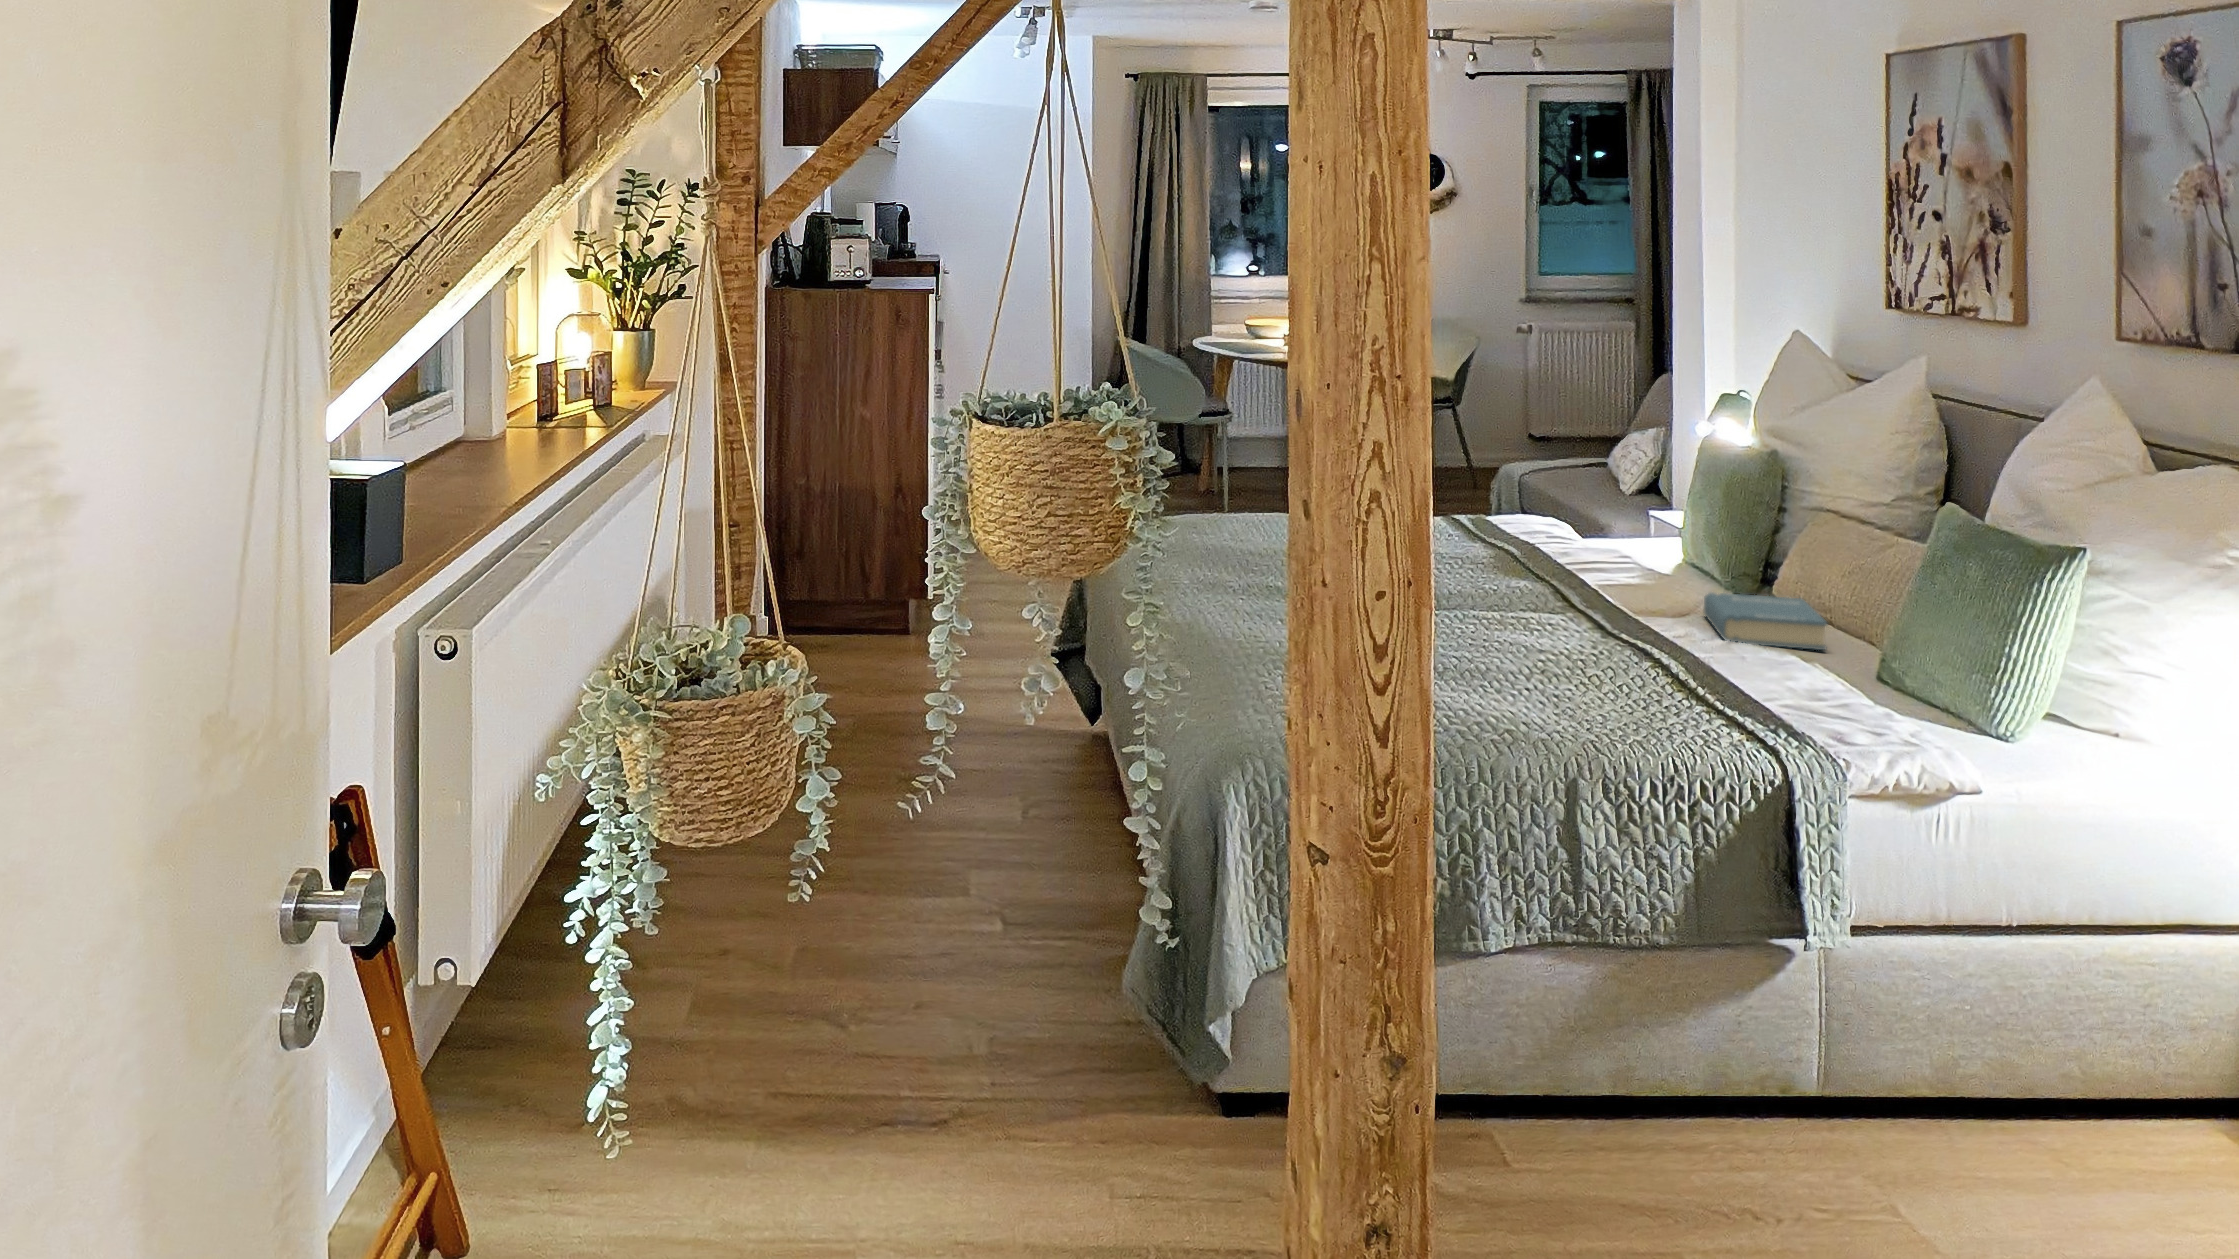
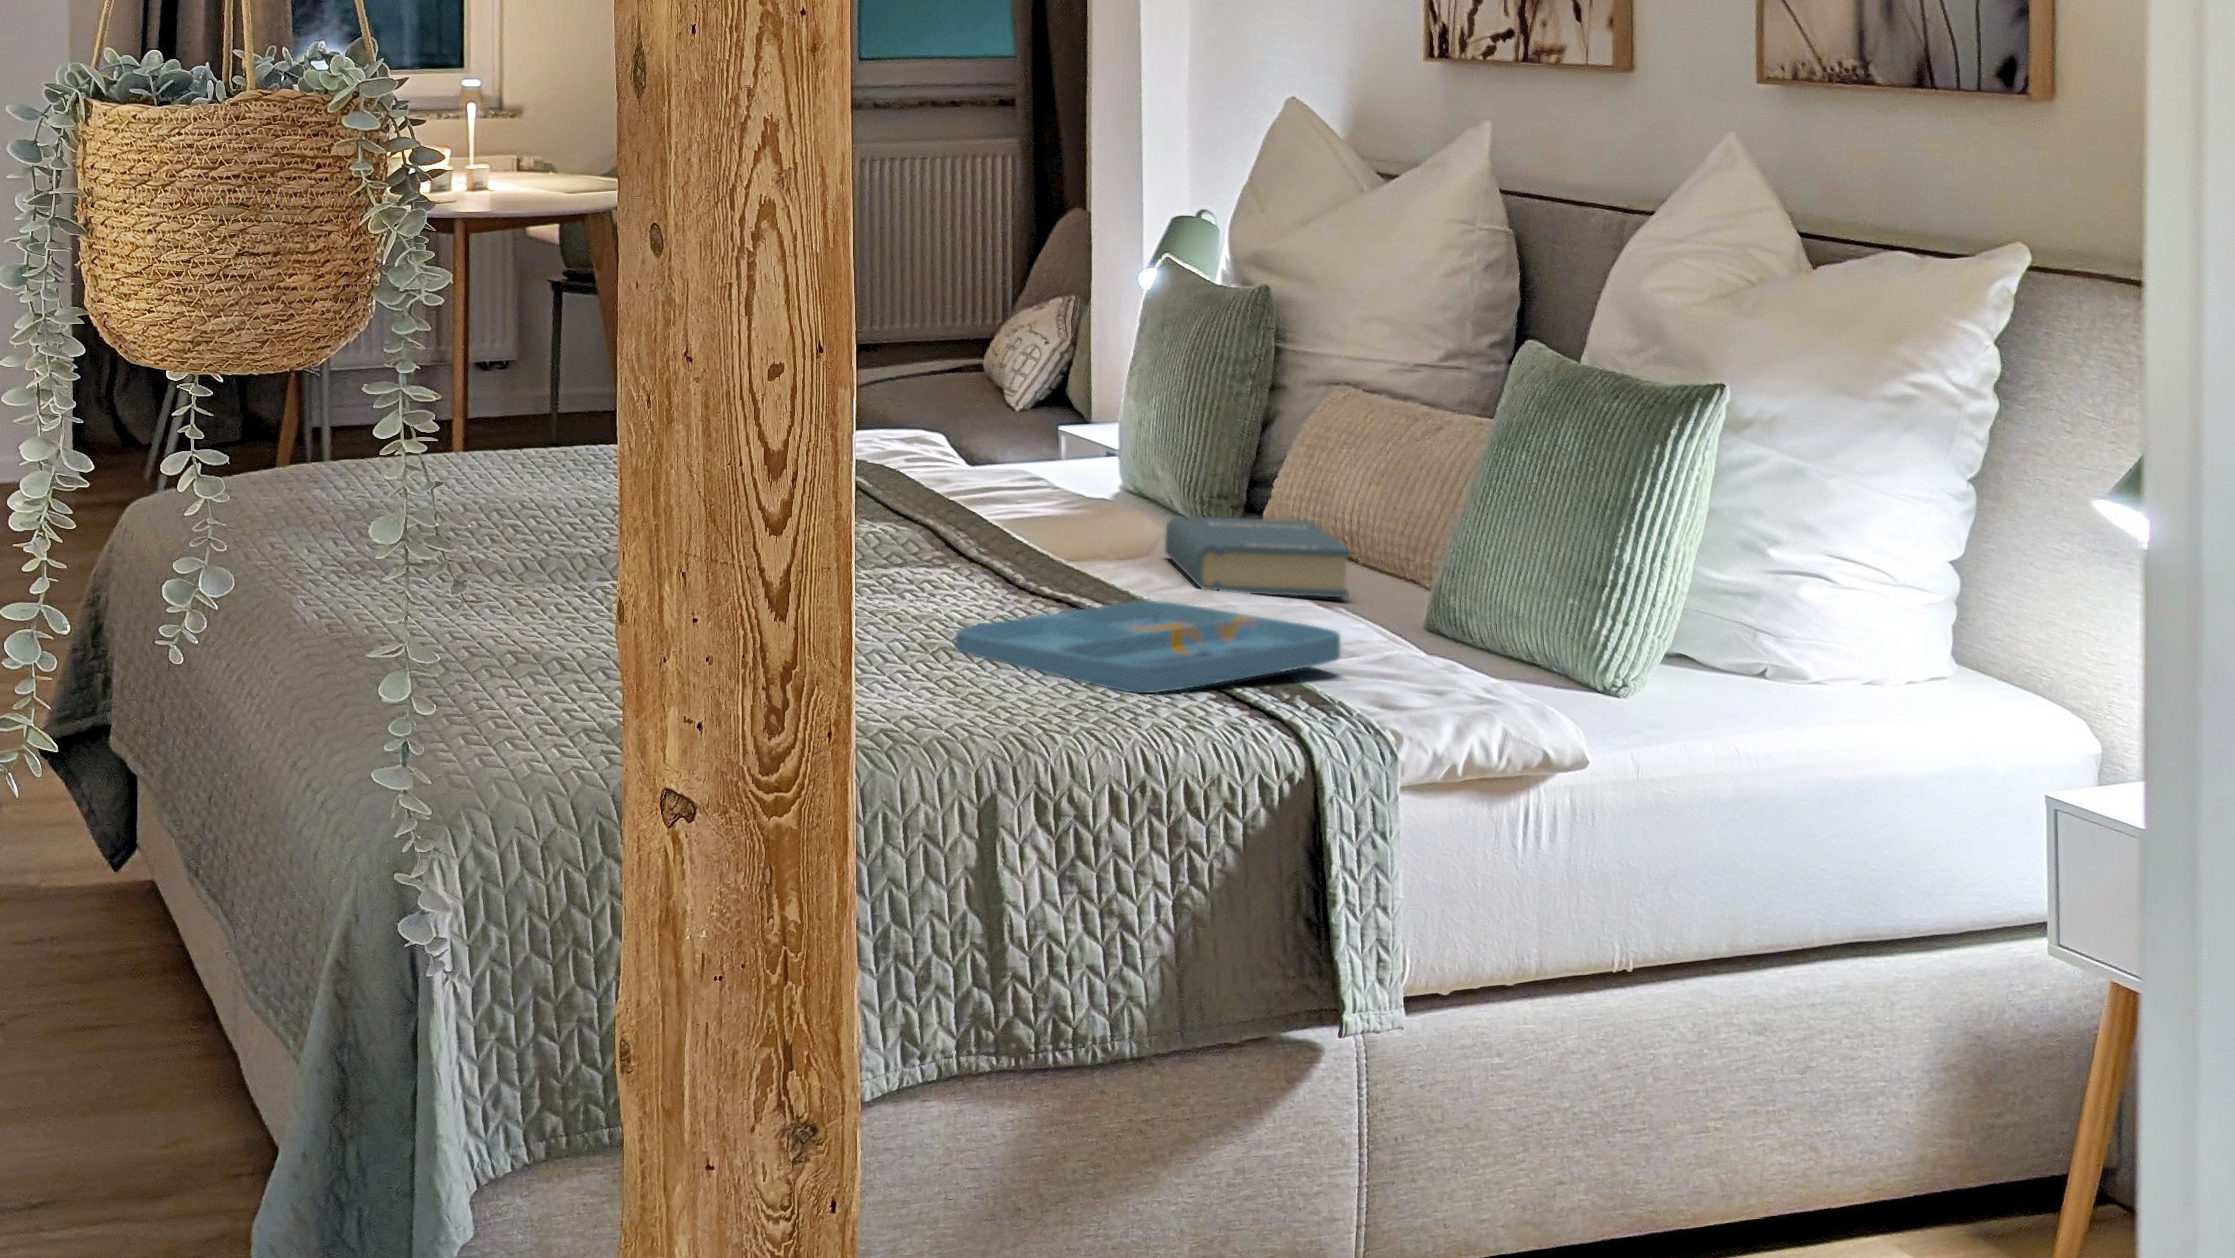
tray: none [1553,655,1812,720] -> present [955,601,1340,693]

